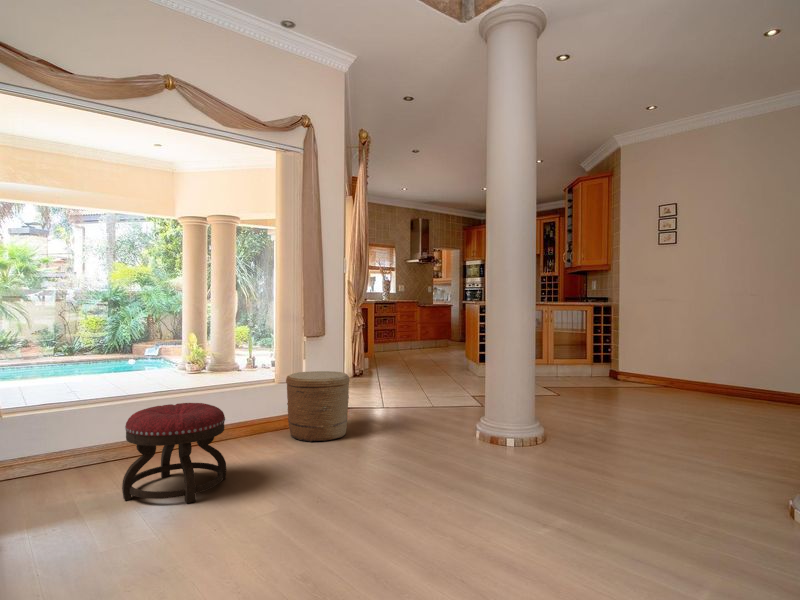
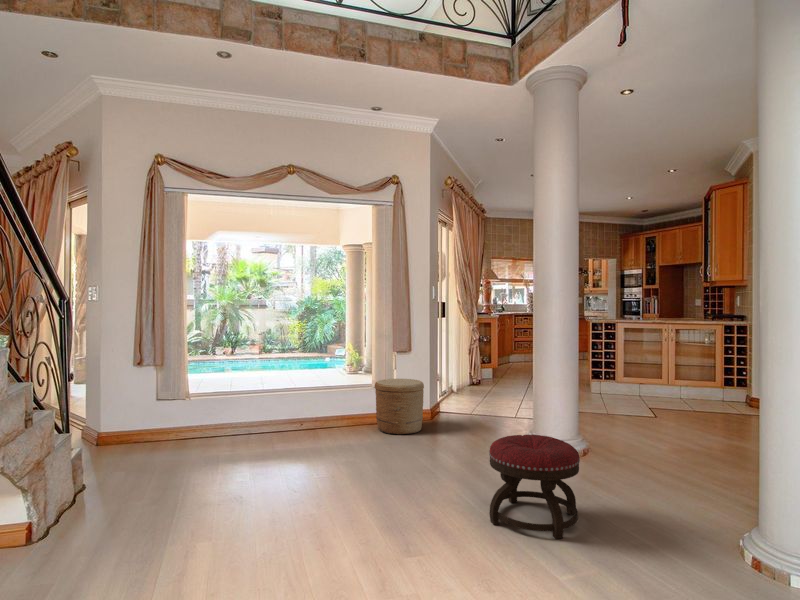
ottoman: present [122,403,226,503] -> present [489,434,580,539]

